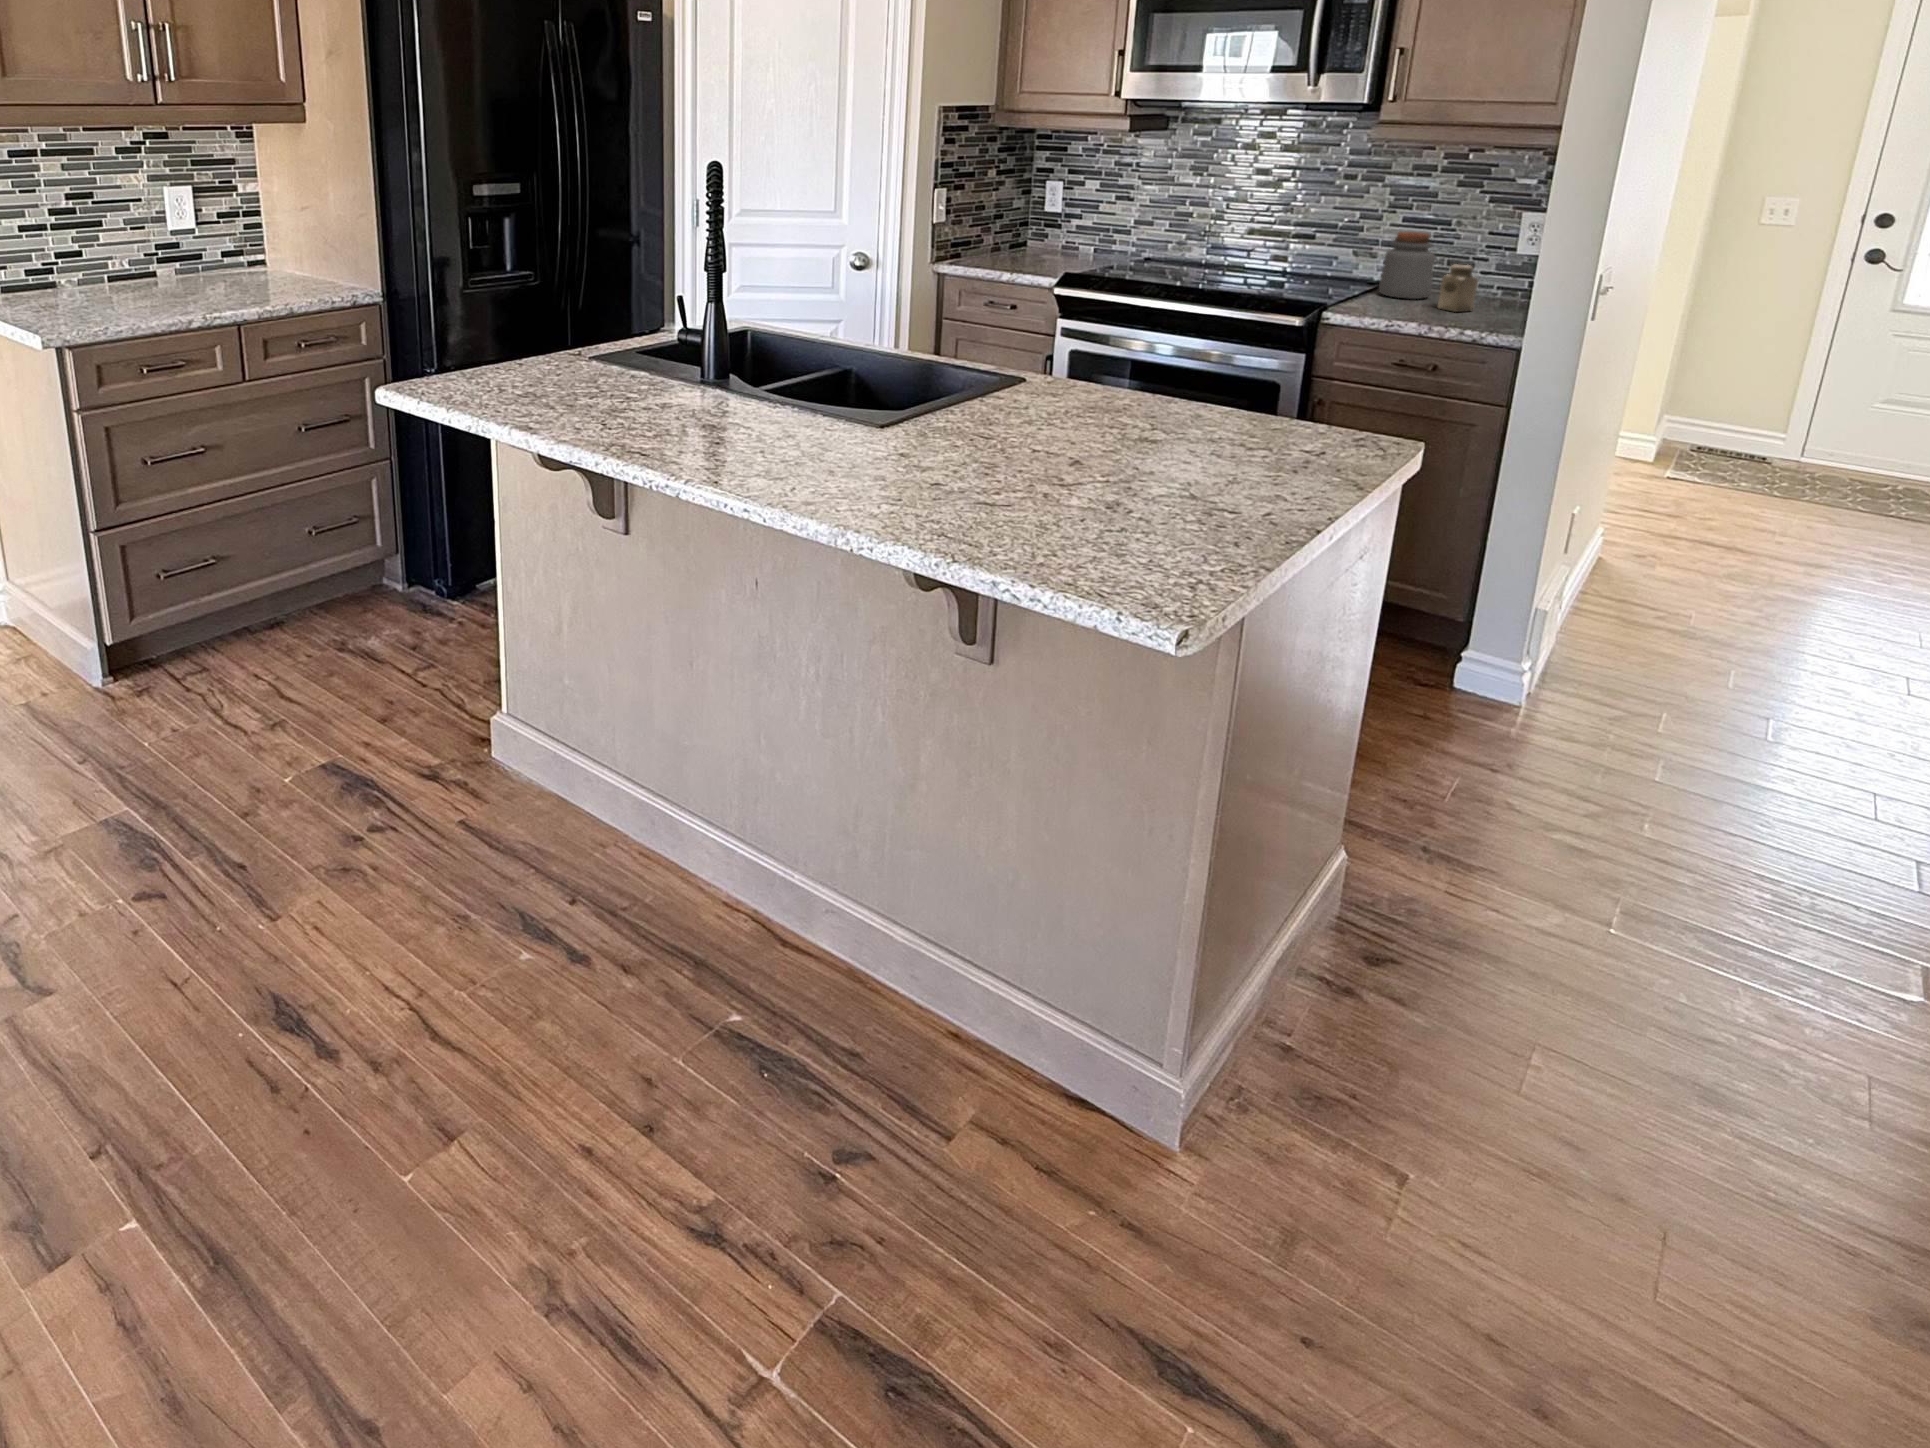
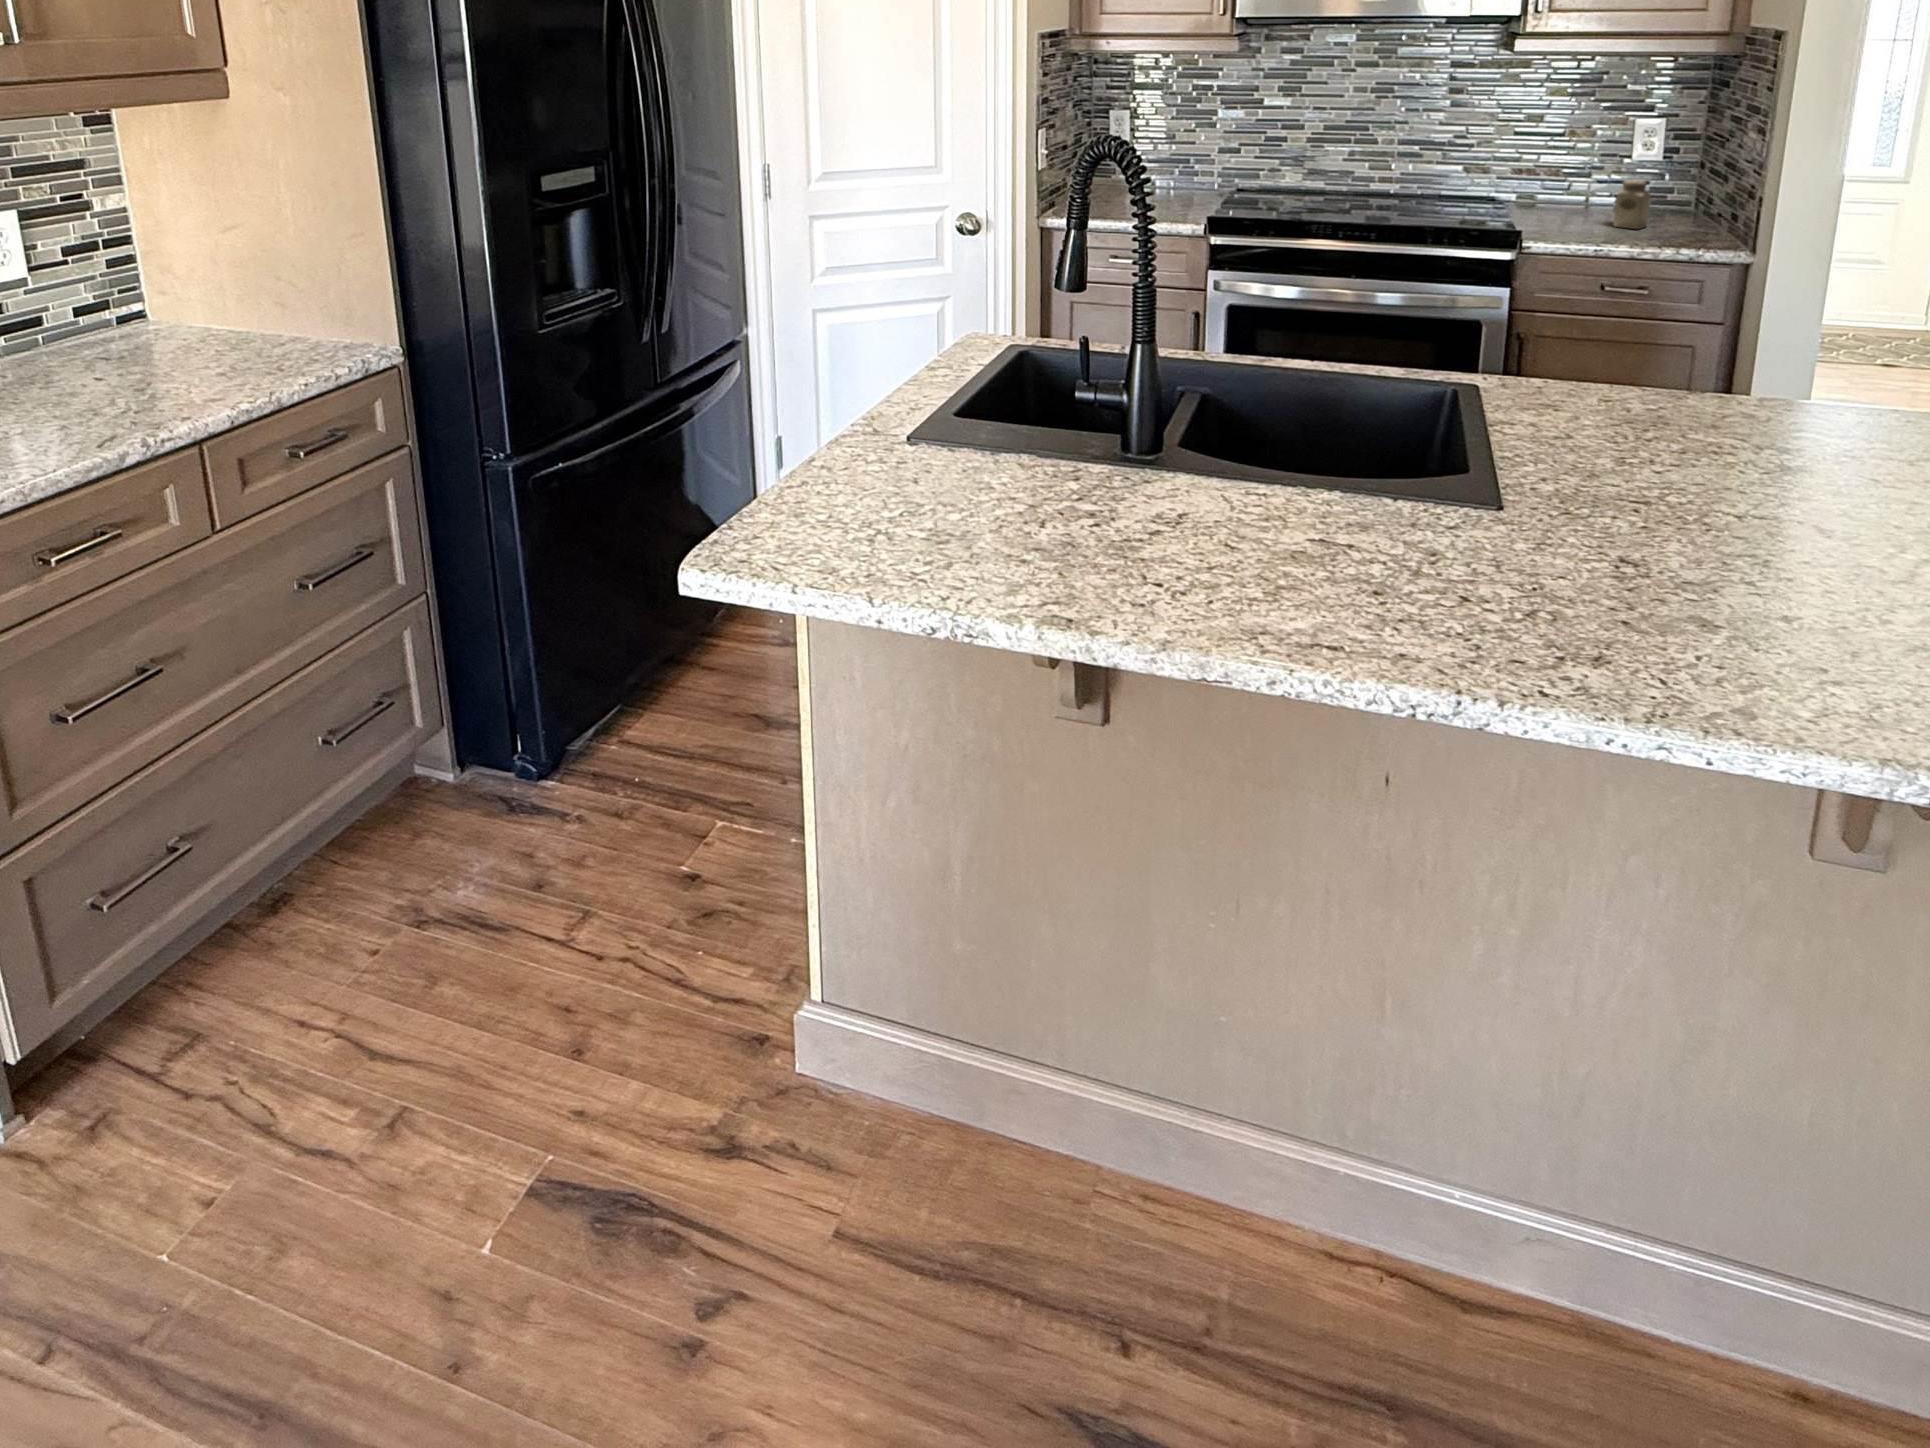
jar: present [1379,232,1435,299] -> none [1530,147,1587,217]

